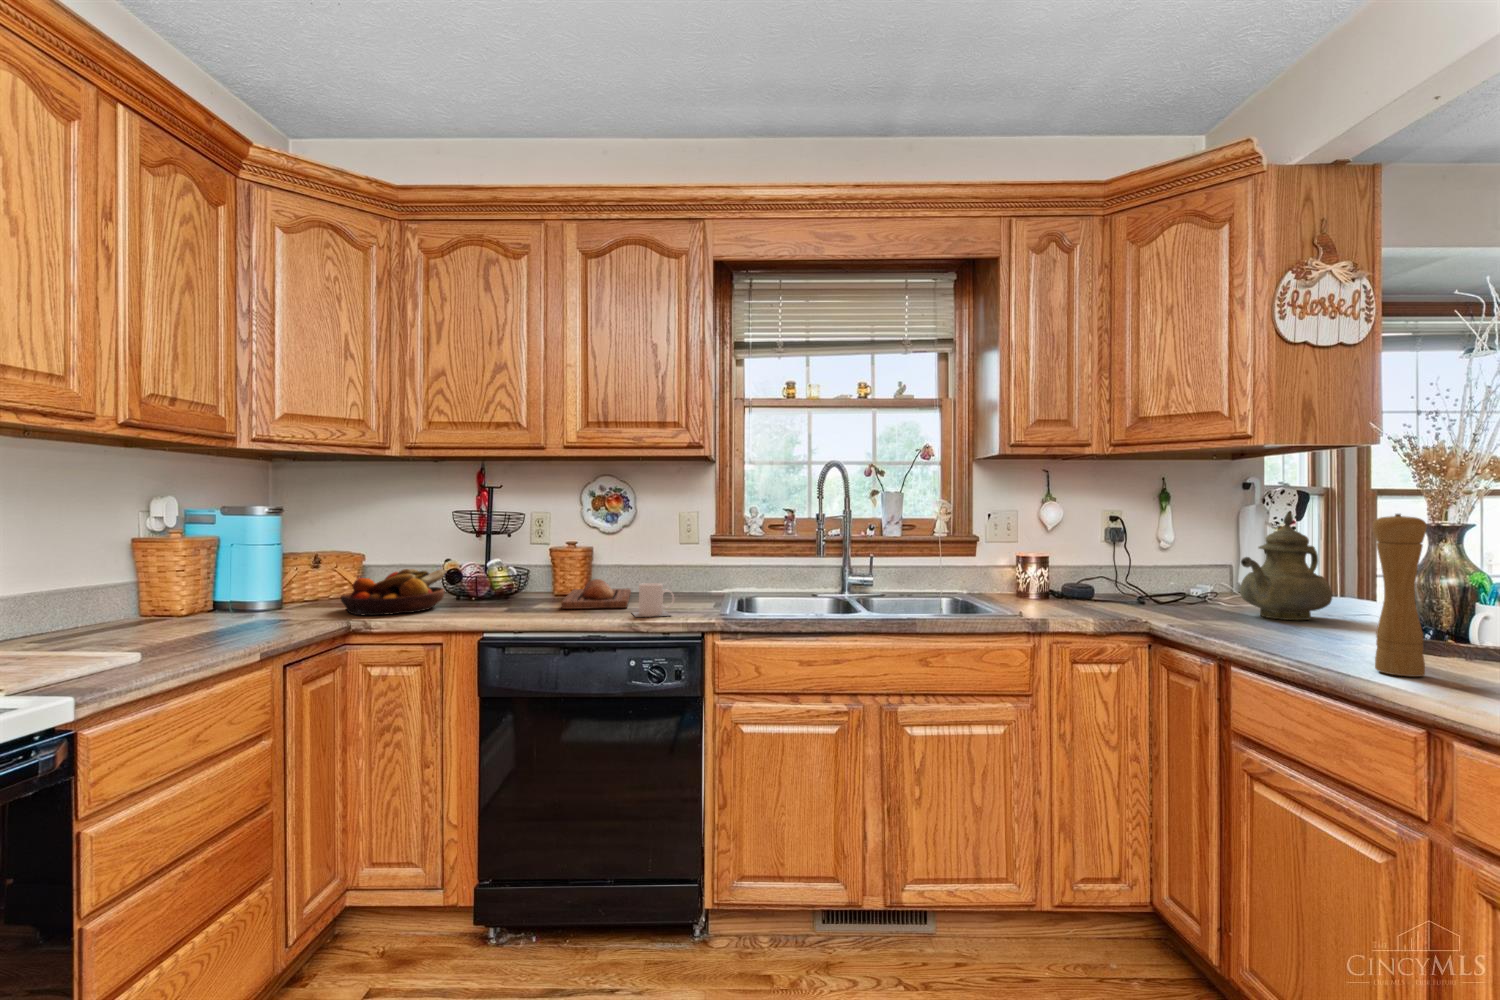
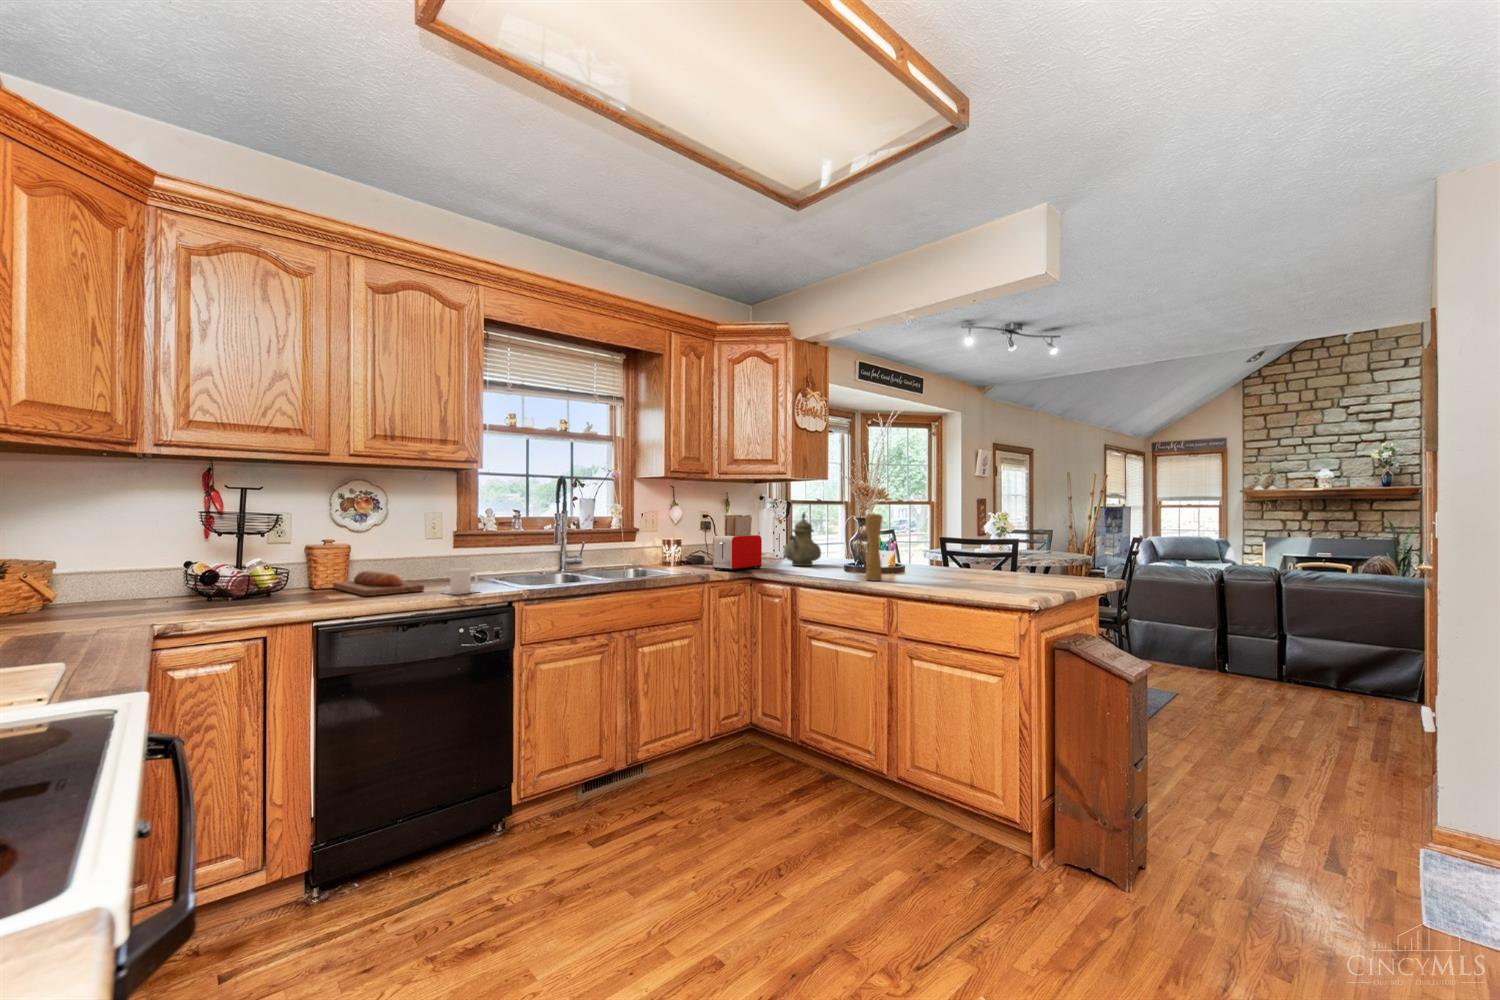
toaster: none [1071,517,1177,618] -> present [713,515,762,571]
fruit bowl: present [341,569,446,615] -> none [94,570,228,620]

